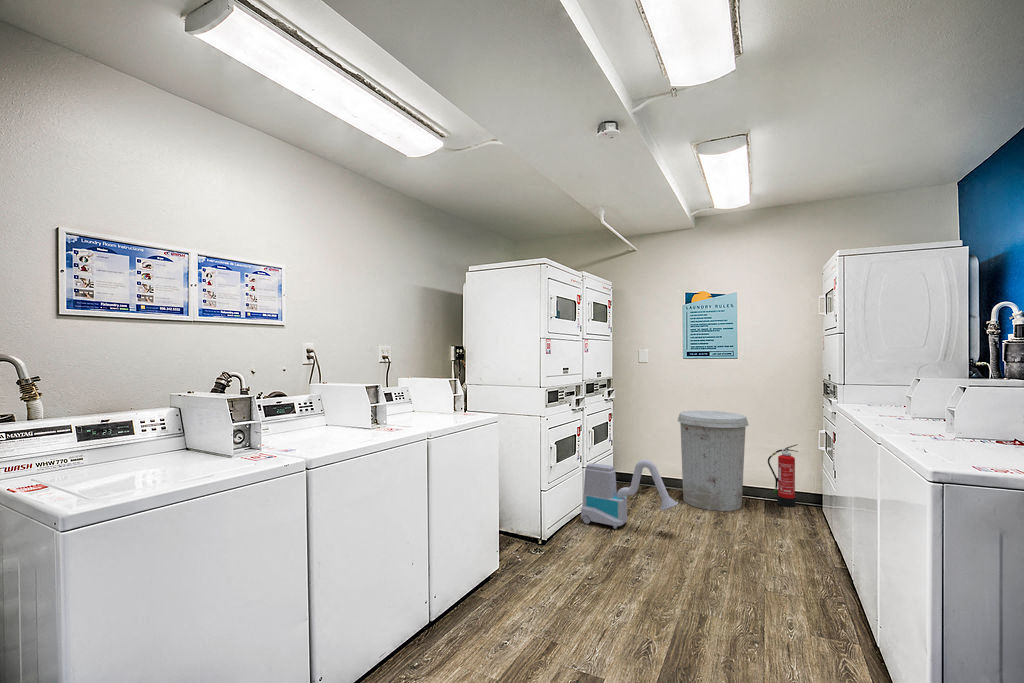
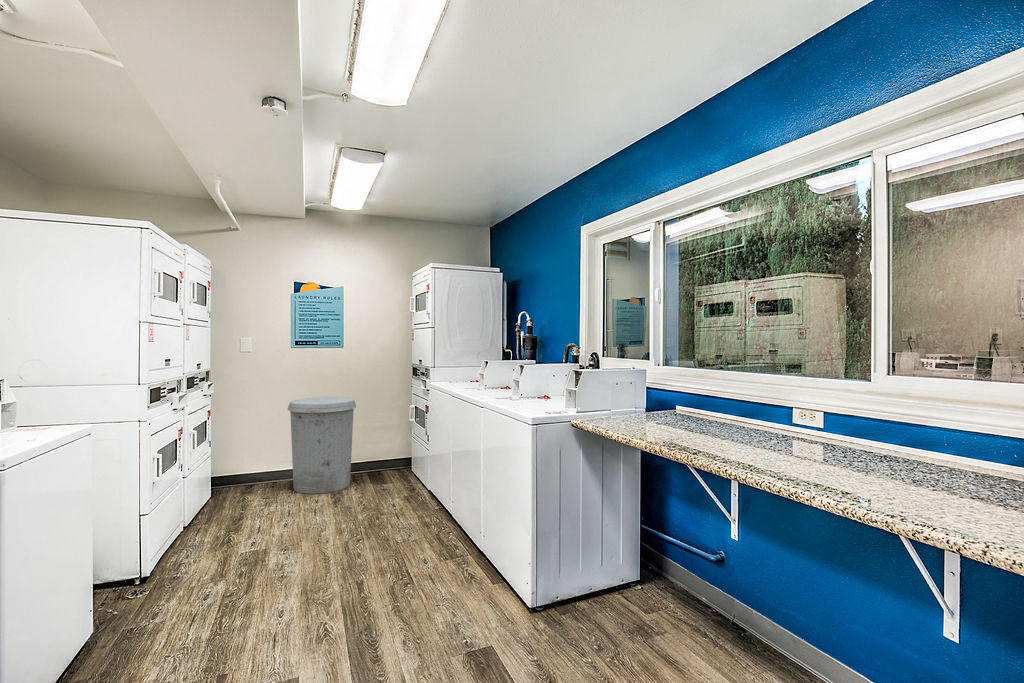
fire extinguisher: present [768,444,798,507] -> none [370,419,394,474]
vacuum cleaner: present [581,460,678,529] -> none [186,454,306,543]

